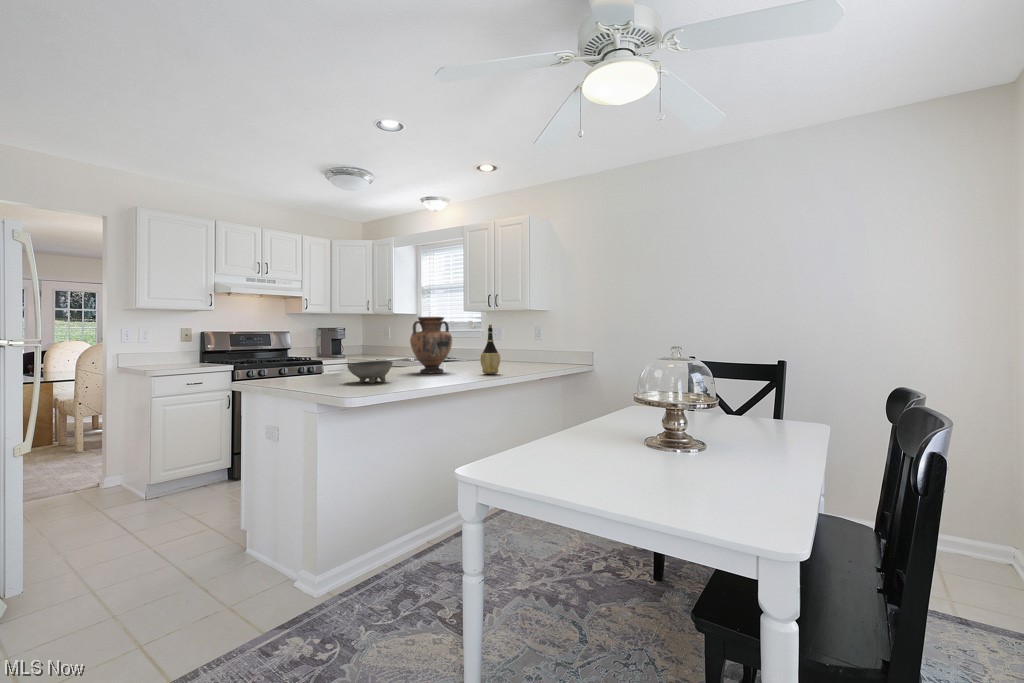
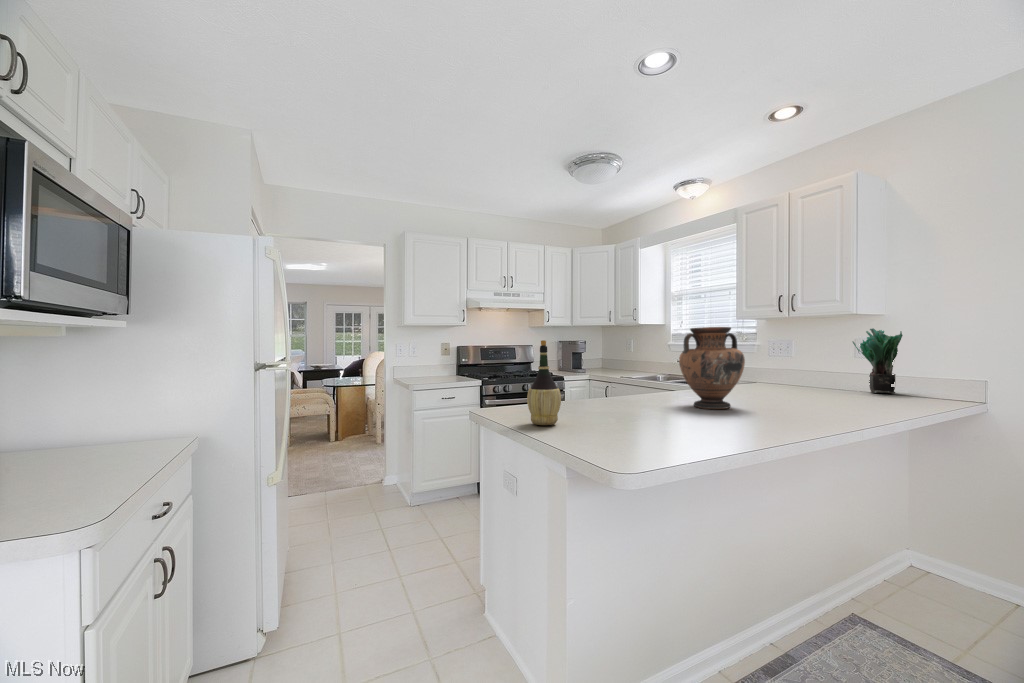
potted plant: none [530,320,555,363] -> present [853,328,903,394]
wine bottle: present [480,325,500,374] -> present [527,340,561,425]
bowl: present [348,361,393,383] -> none [600,393,666,429]

